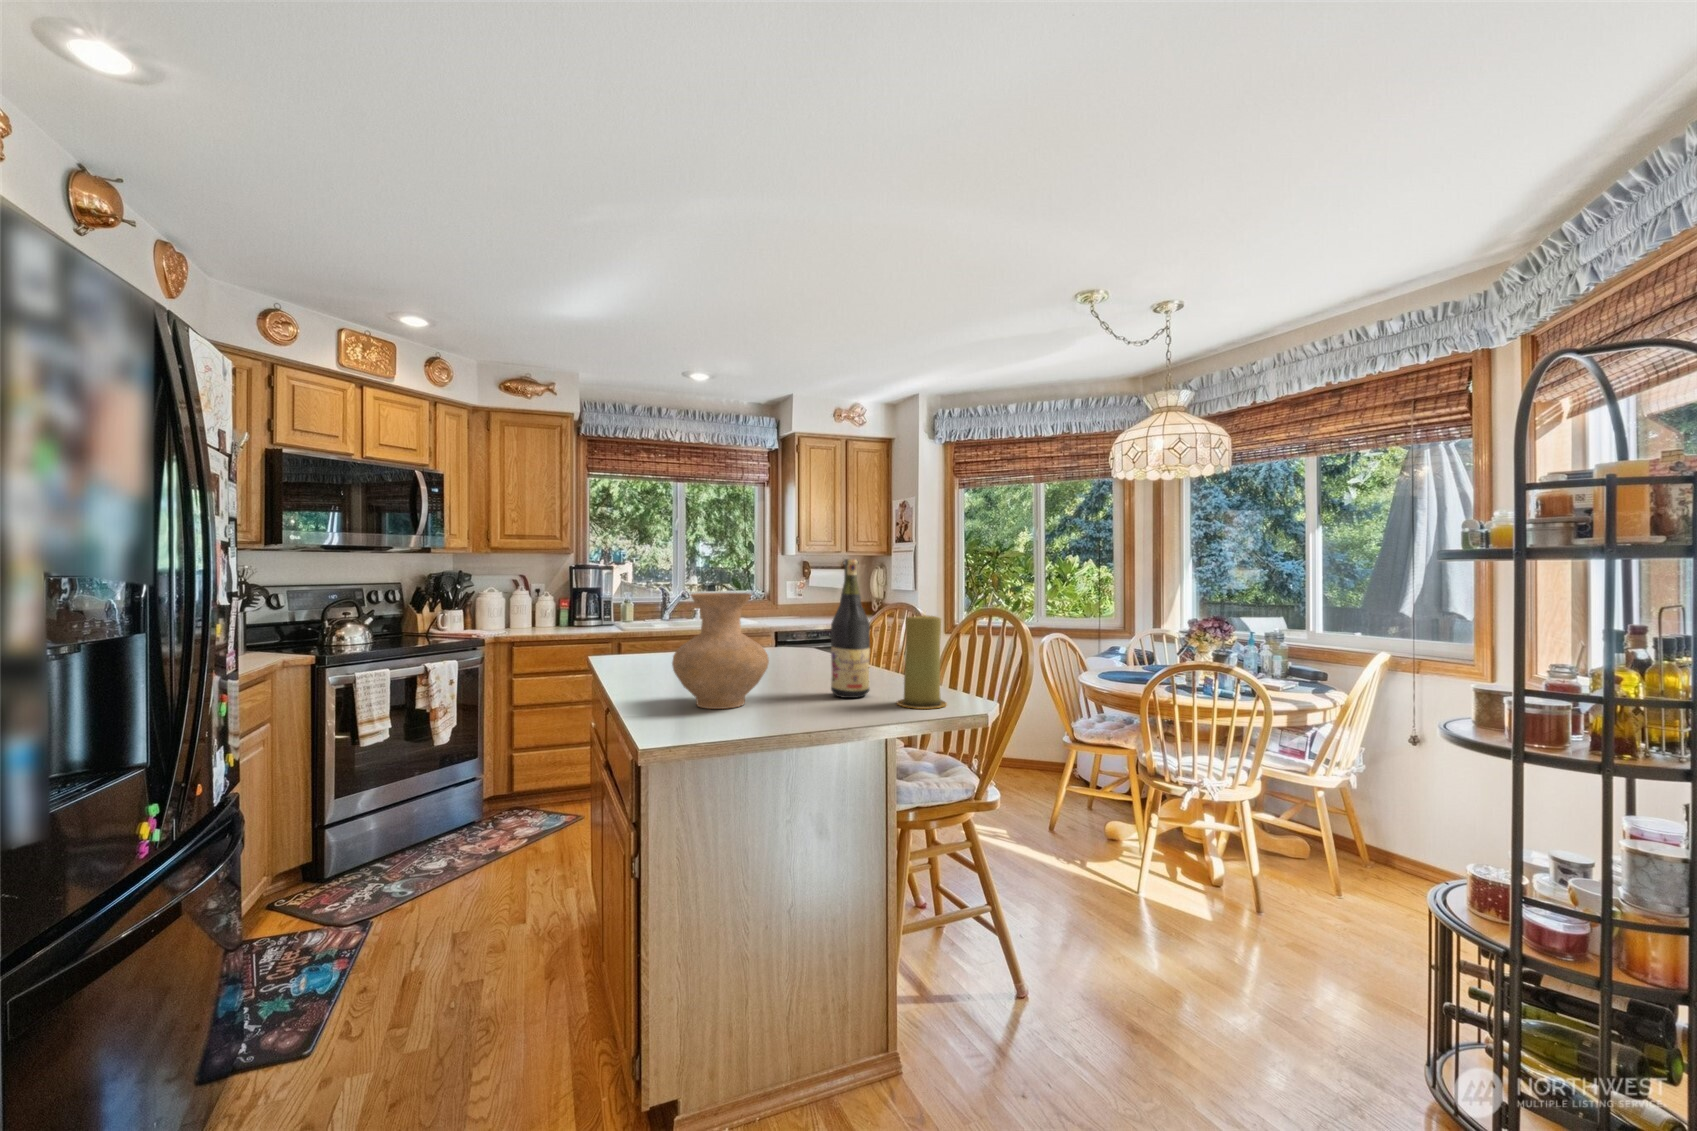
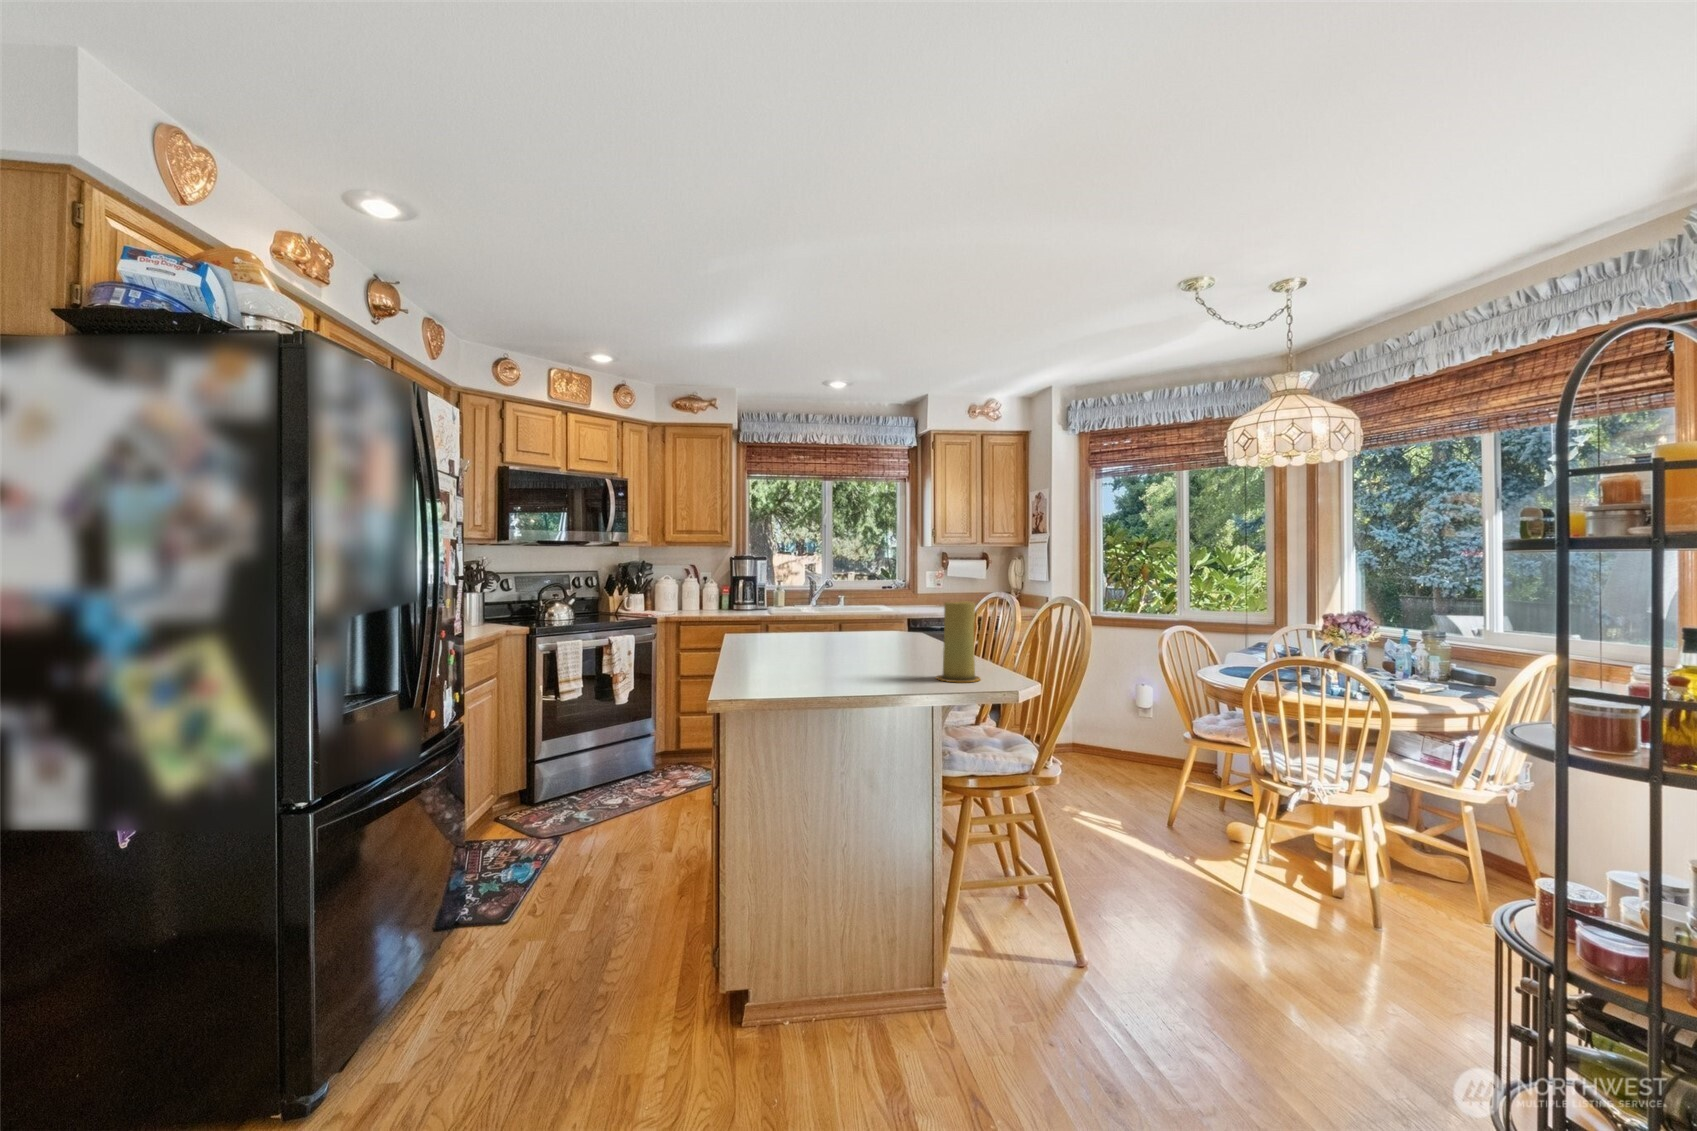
wine bottle: present [831,559,870,698] -> none [887,552,921,672]
vase: present [672,593,769,709] -> none [752,580,831,675]

